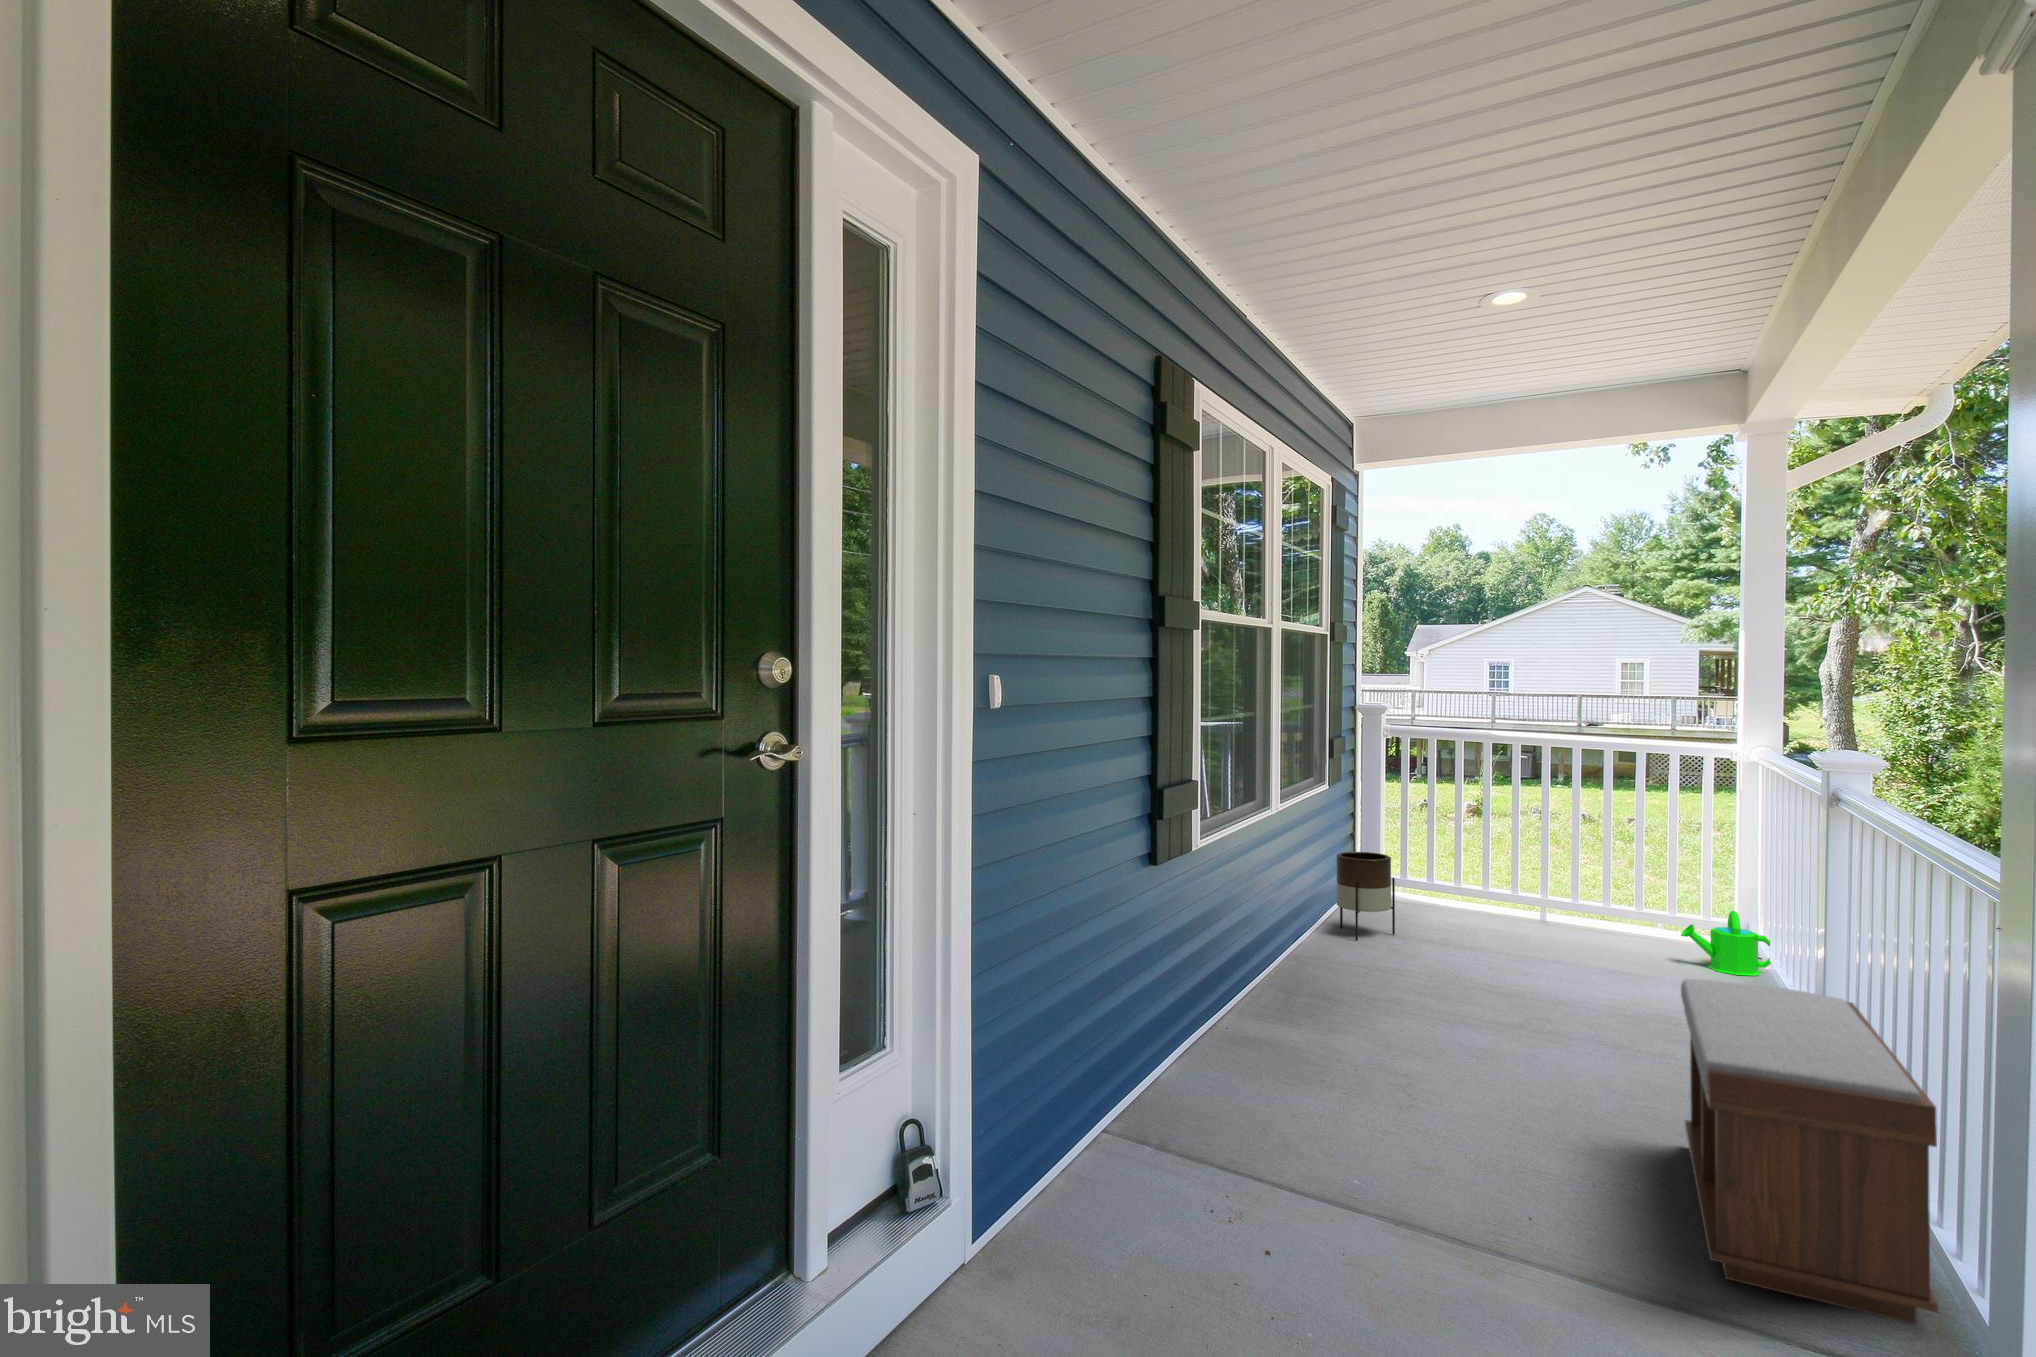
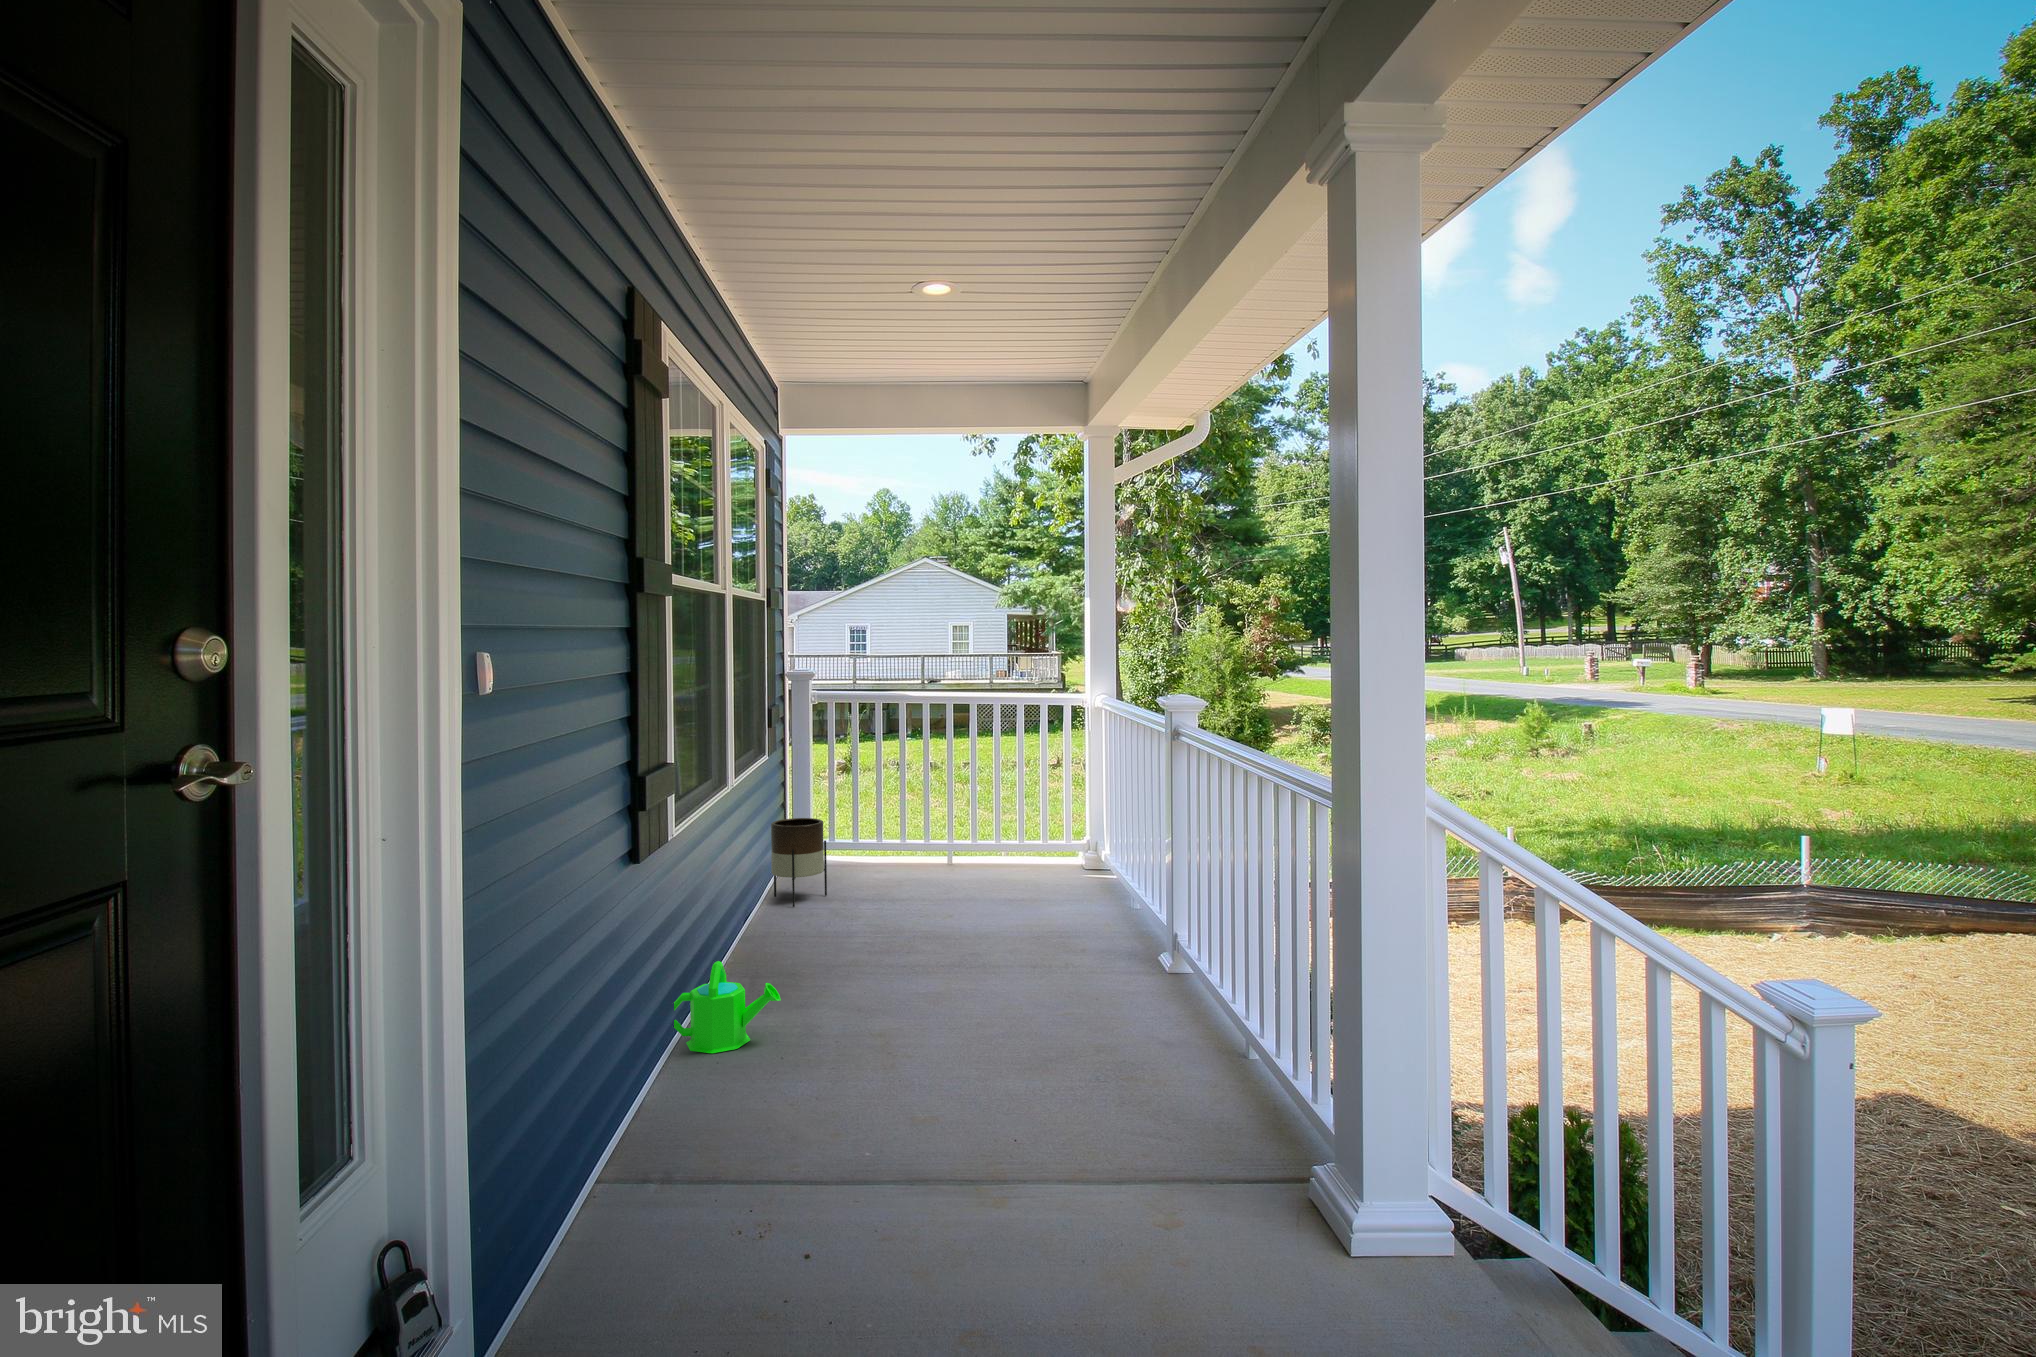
watering can: present [1681,911,1771,976] -> present [674,961,781,1053]
bench: present [1681,979,1938,1324] -> none [1103,896,1294,1139]

